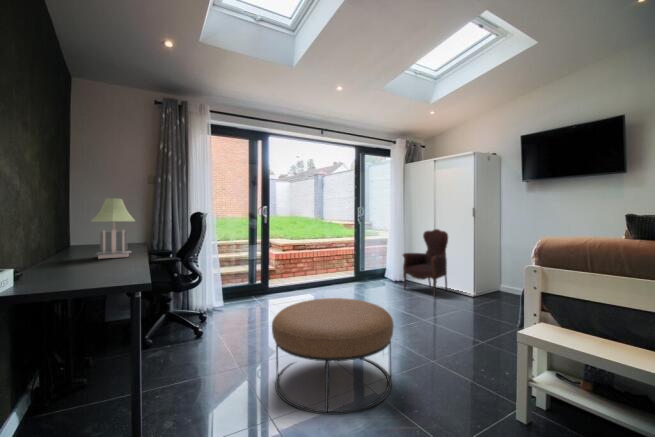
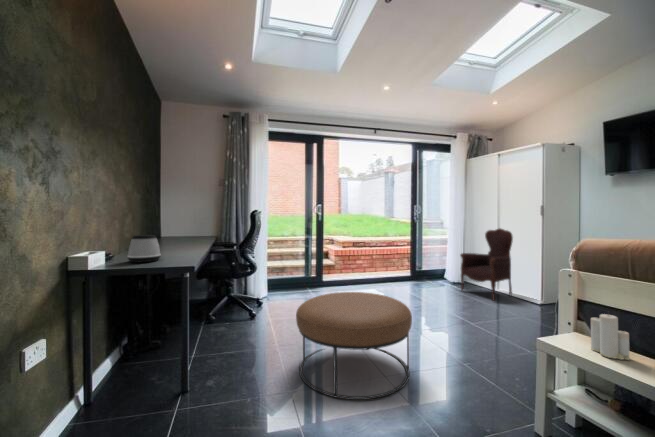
desk lamp: present [91,198,135,259] -> none [165,199,199,247]
speaker: none [55,245,103,281] -> present [127,235,161,262]
candle: none [564,301,598,342] -> present [591,314,630,360]

